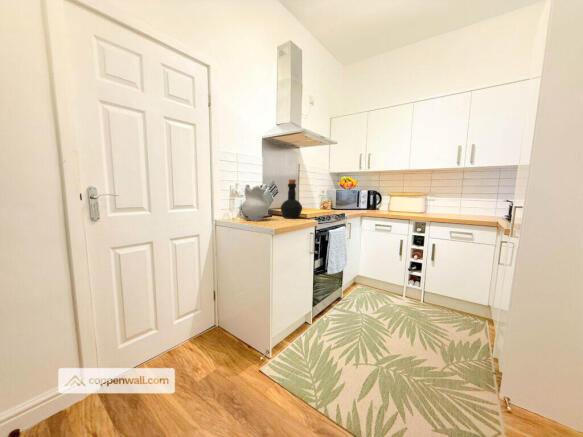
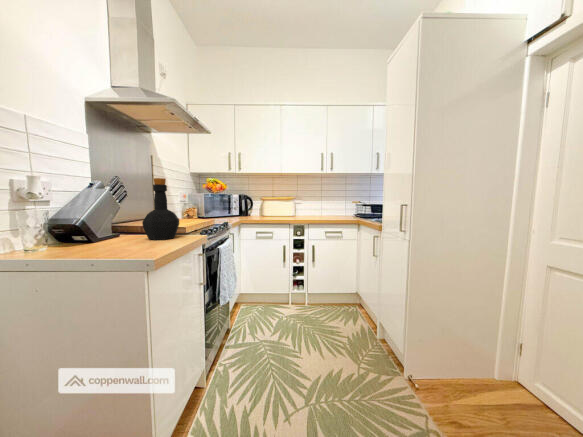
ceramic pitcher: present [242,185,269,221] -> none [62,186,127,254]

